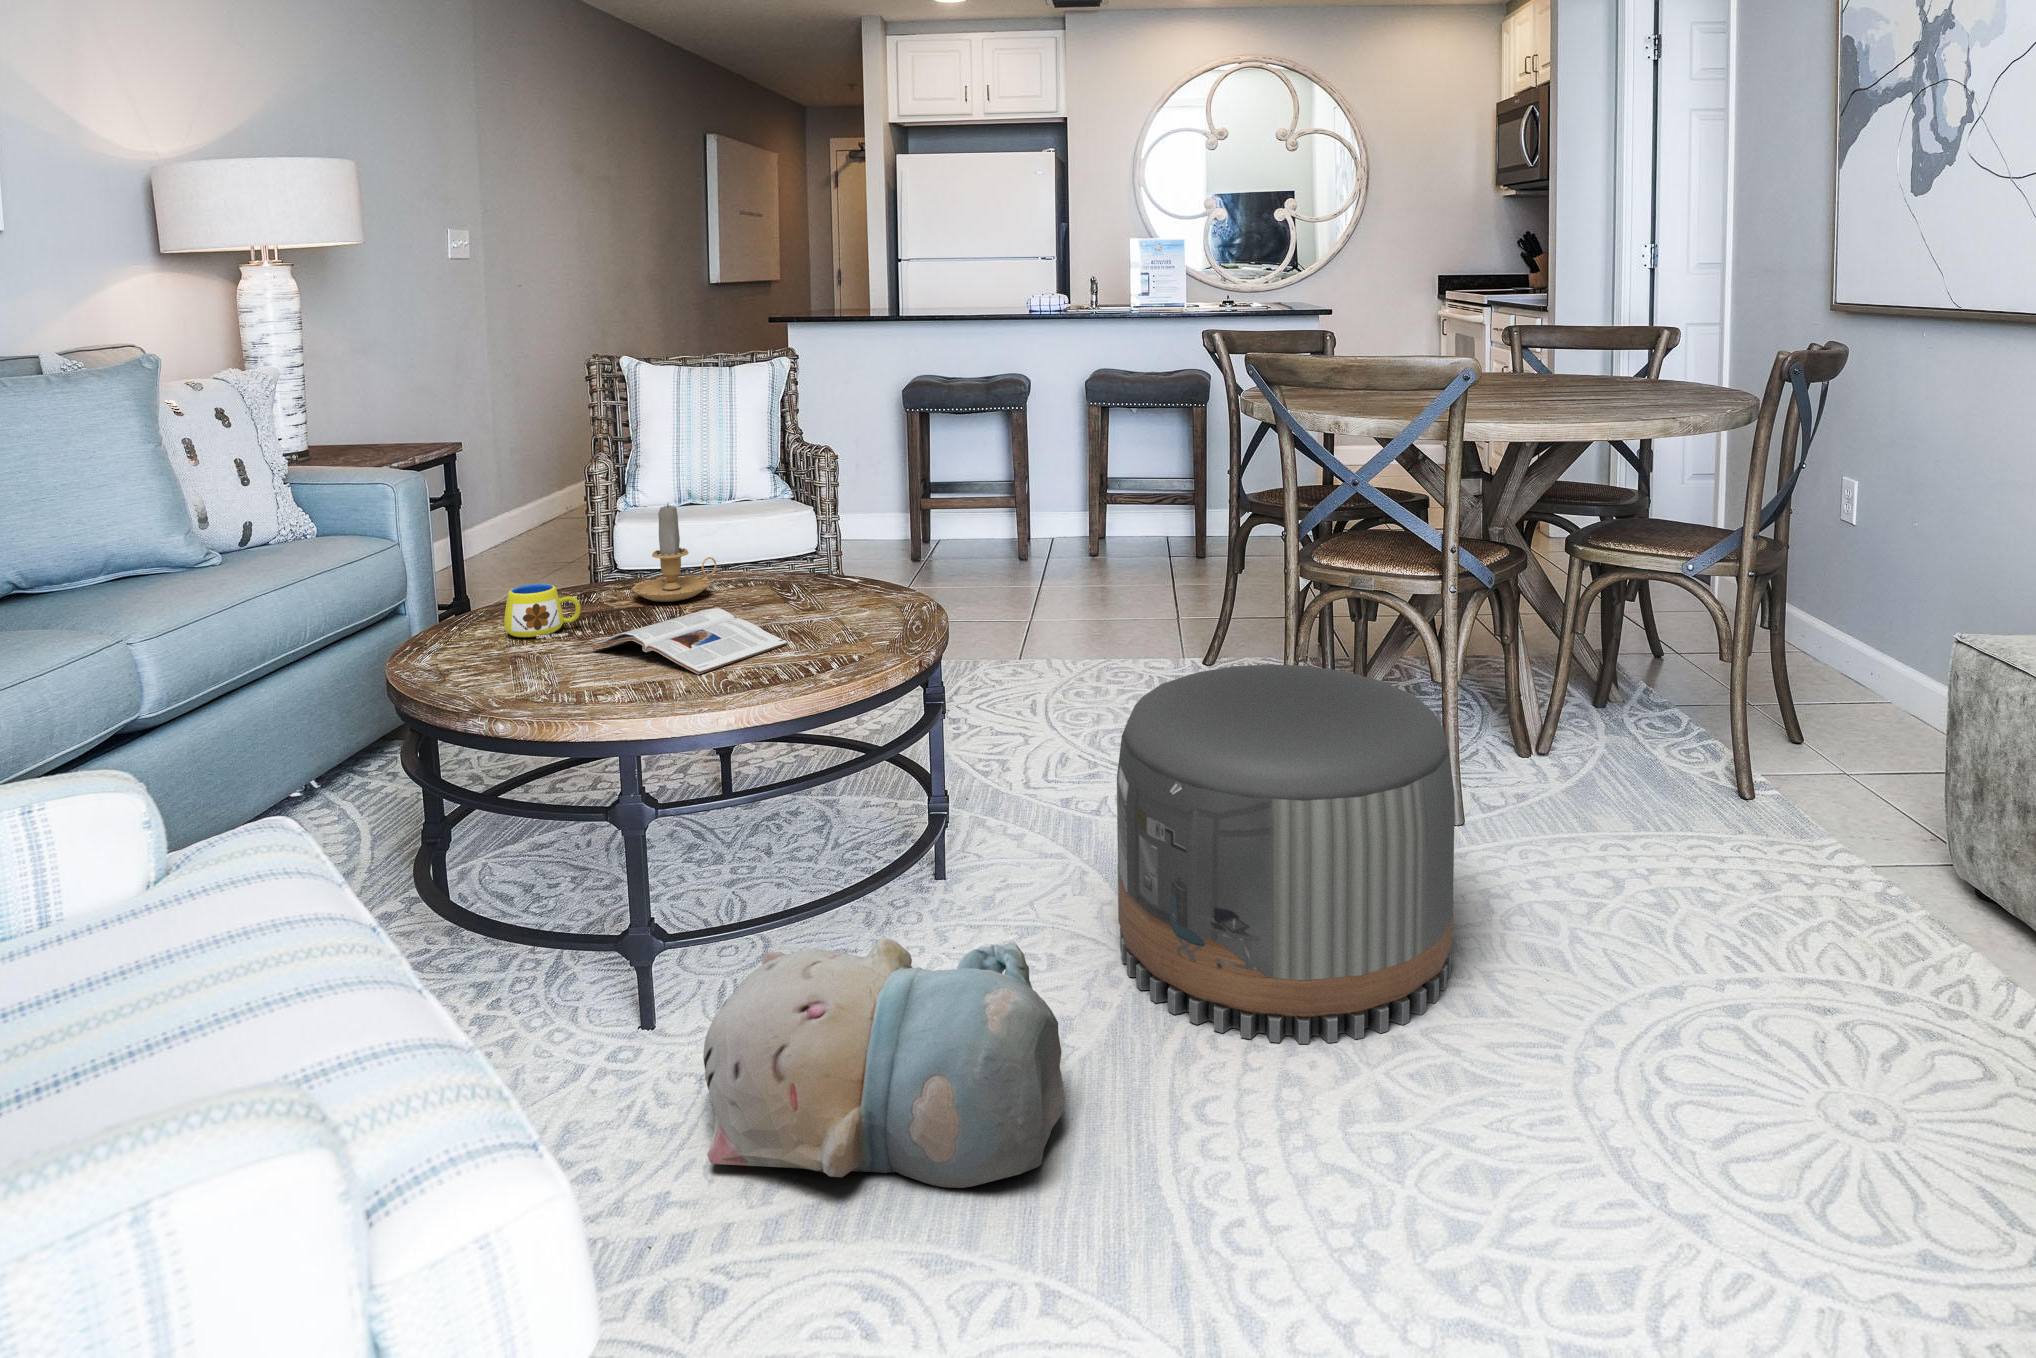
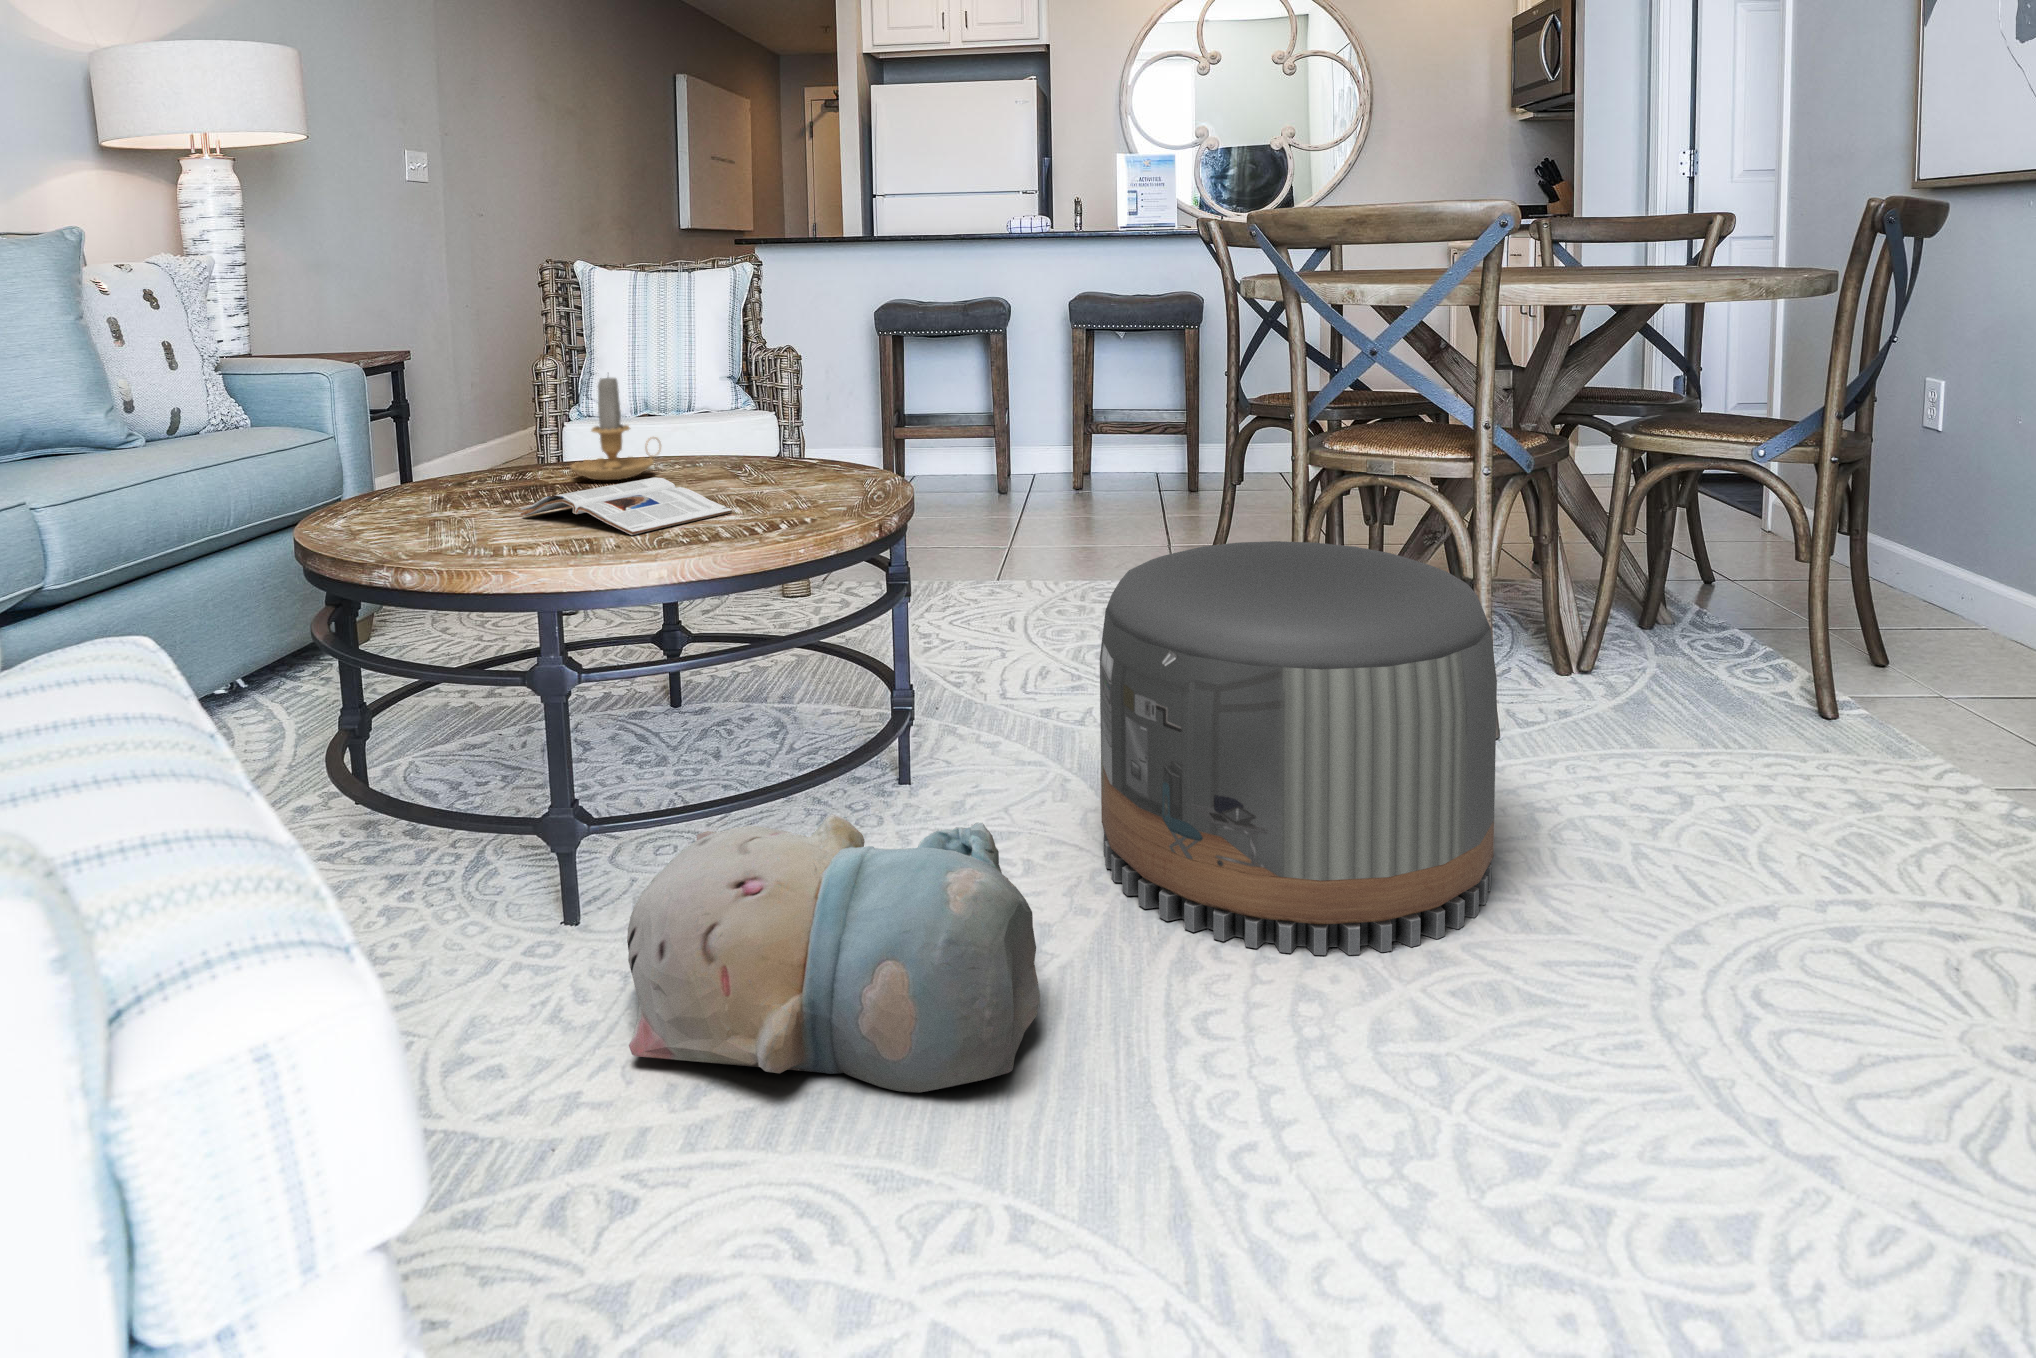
mug: present [504,584,581,638] -> none [430,452,512,508]

